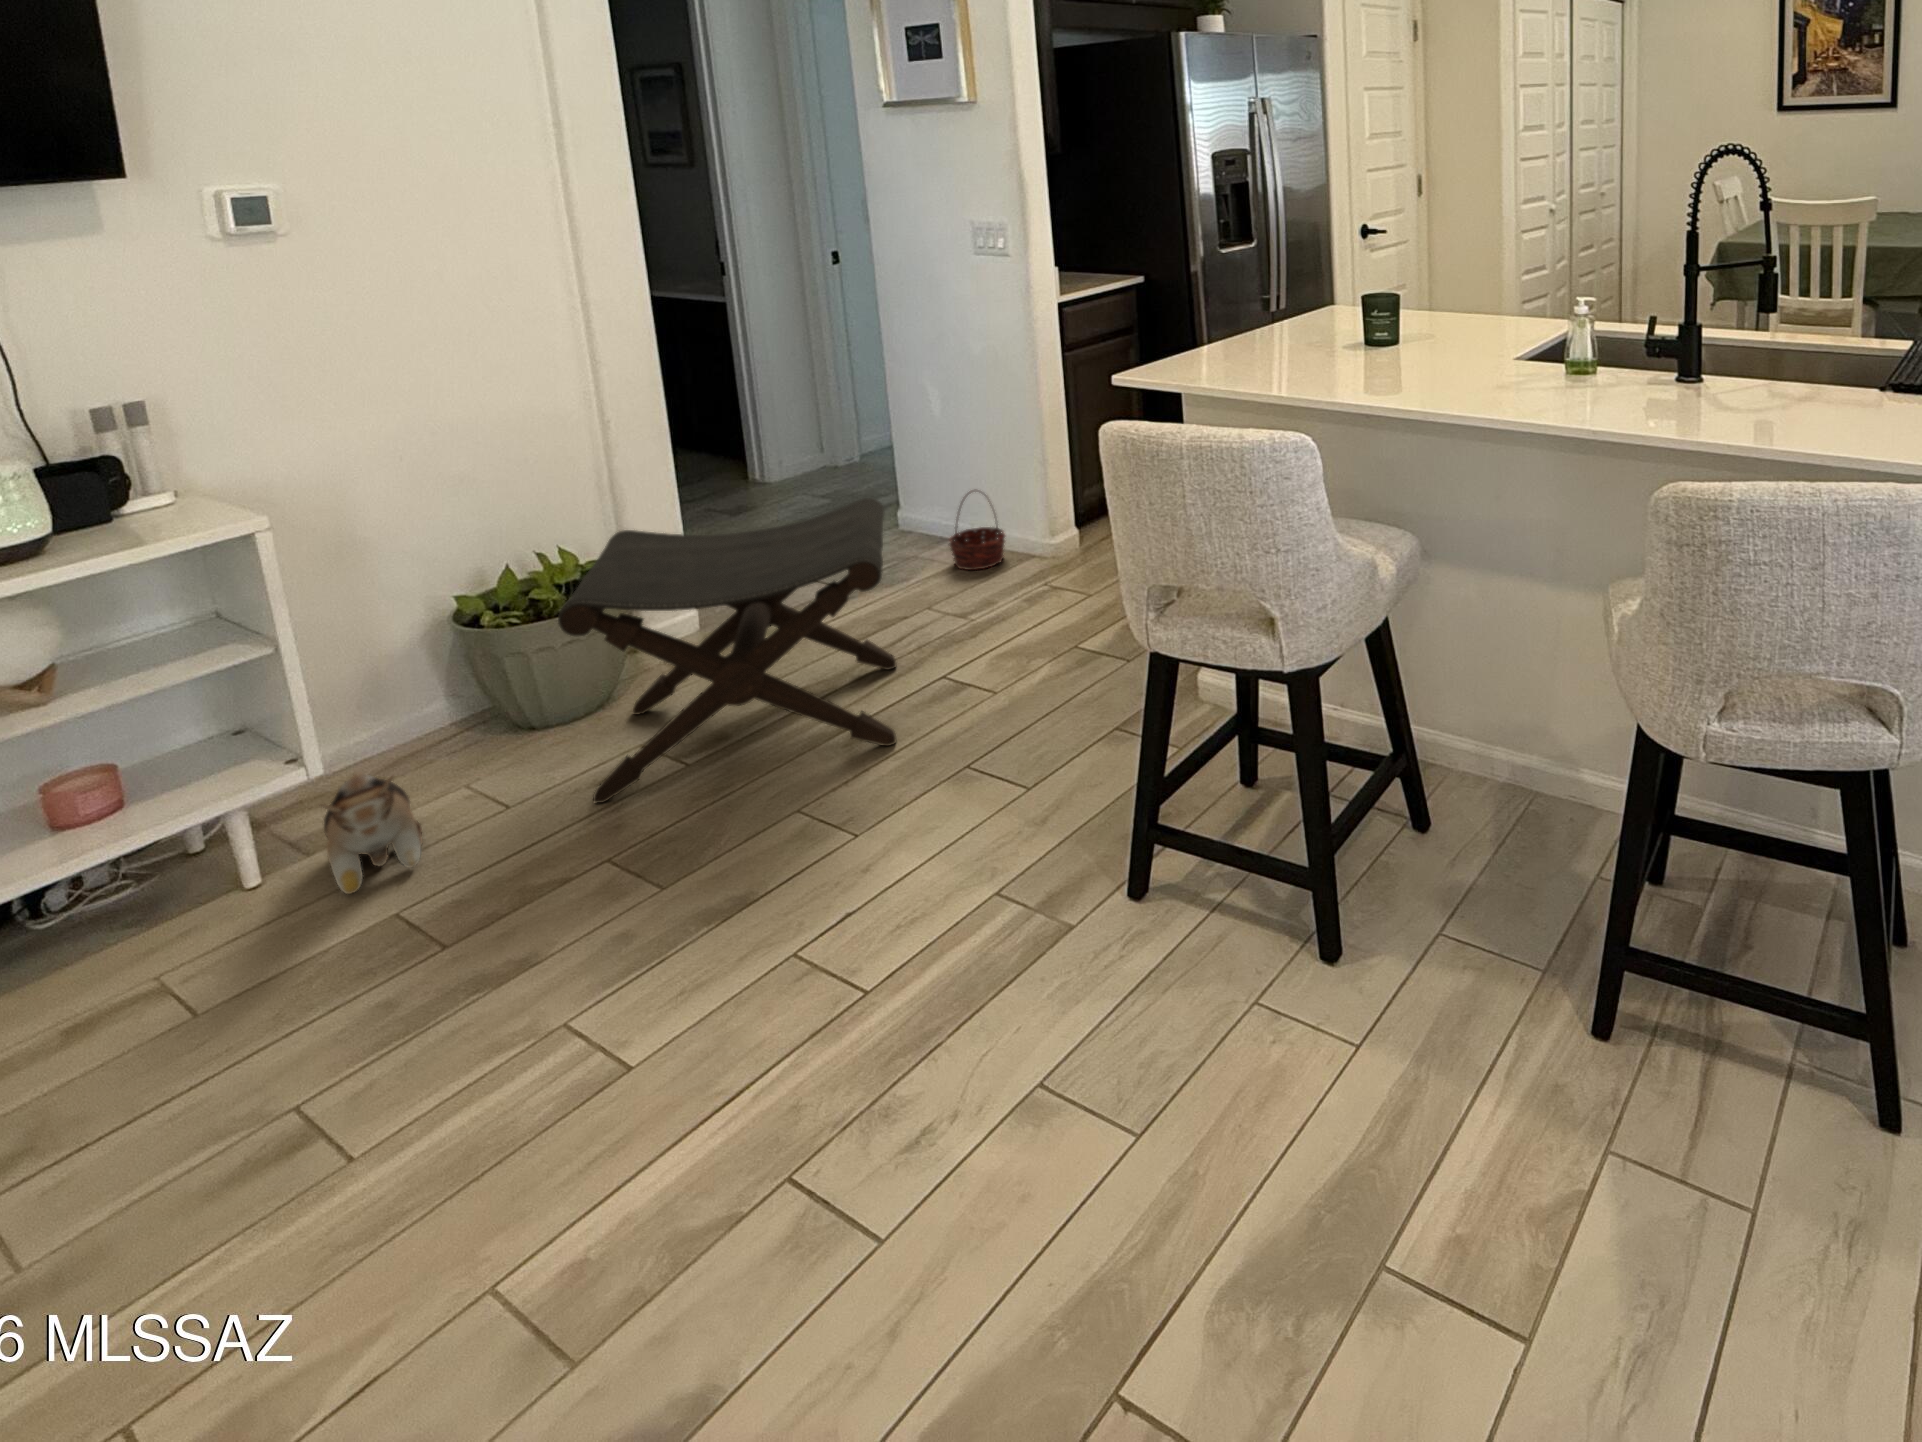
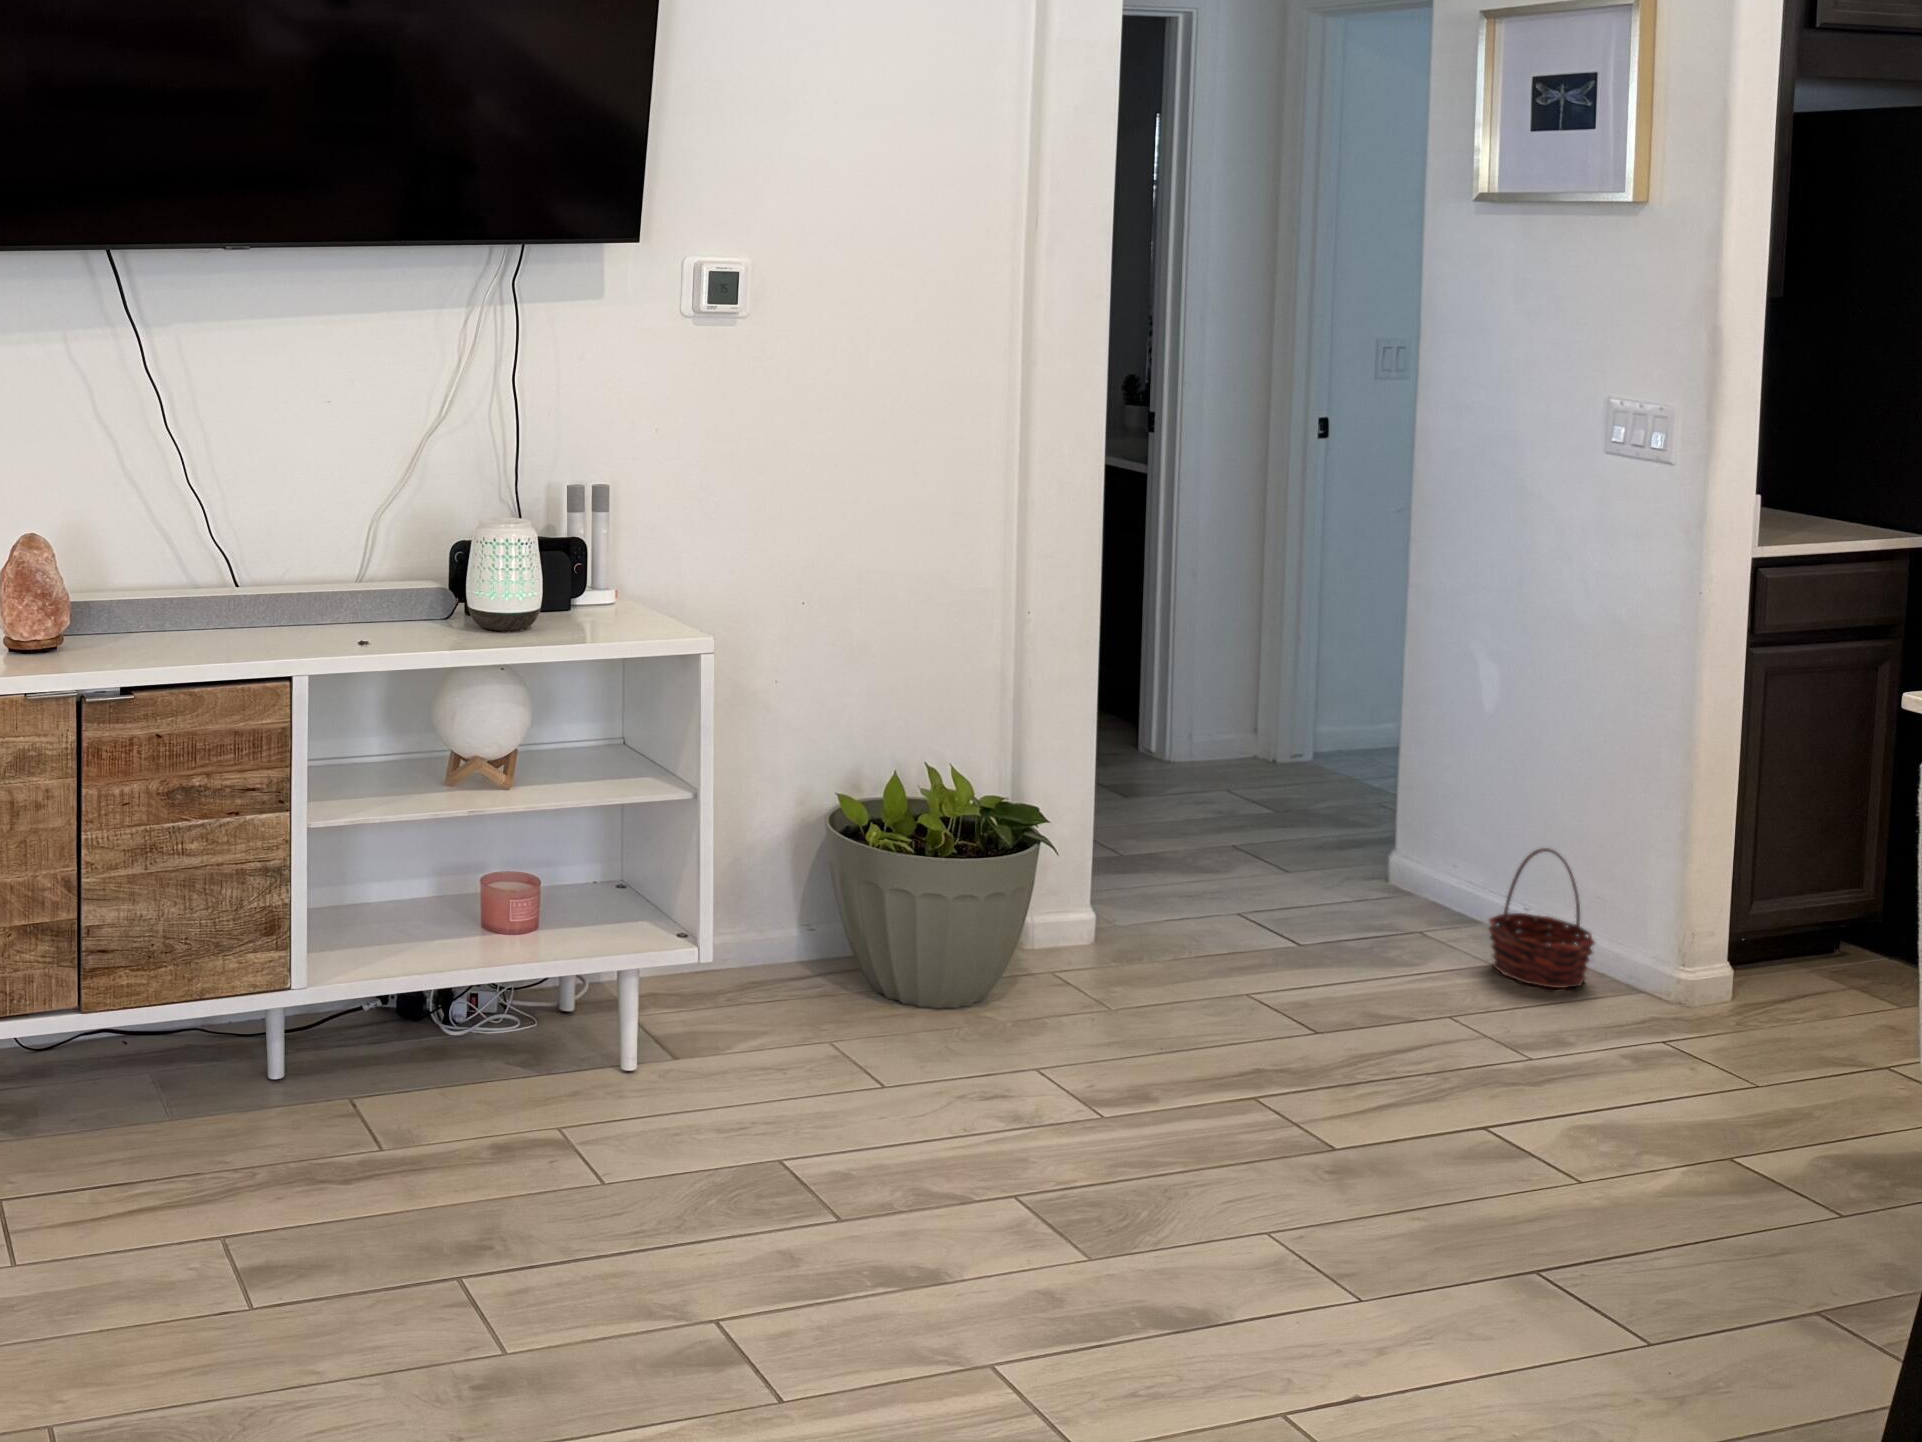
footstool: present [558,498,897,803] -> none [984,764,1436,1203]
plush toy: present [321,774,422,894] -> none [704,970,798,1115]

